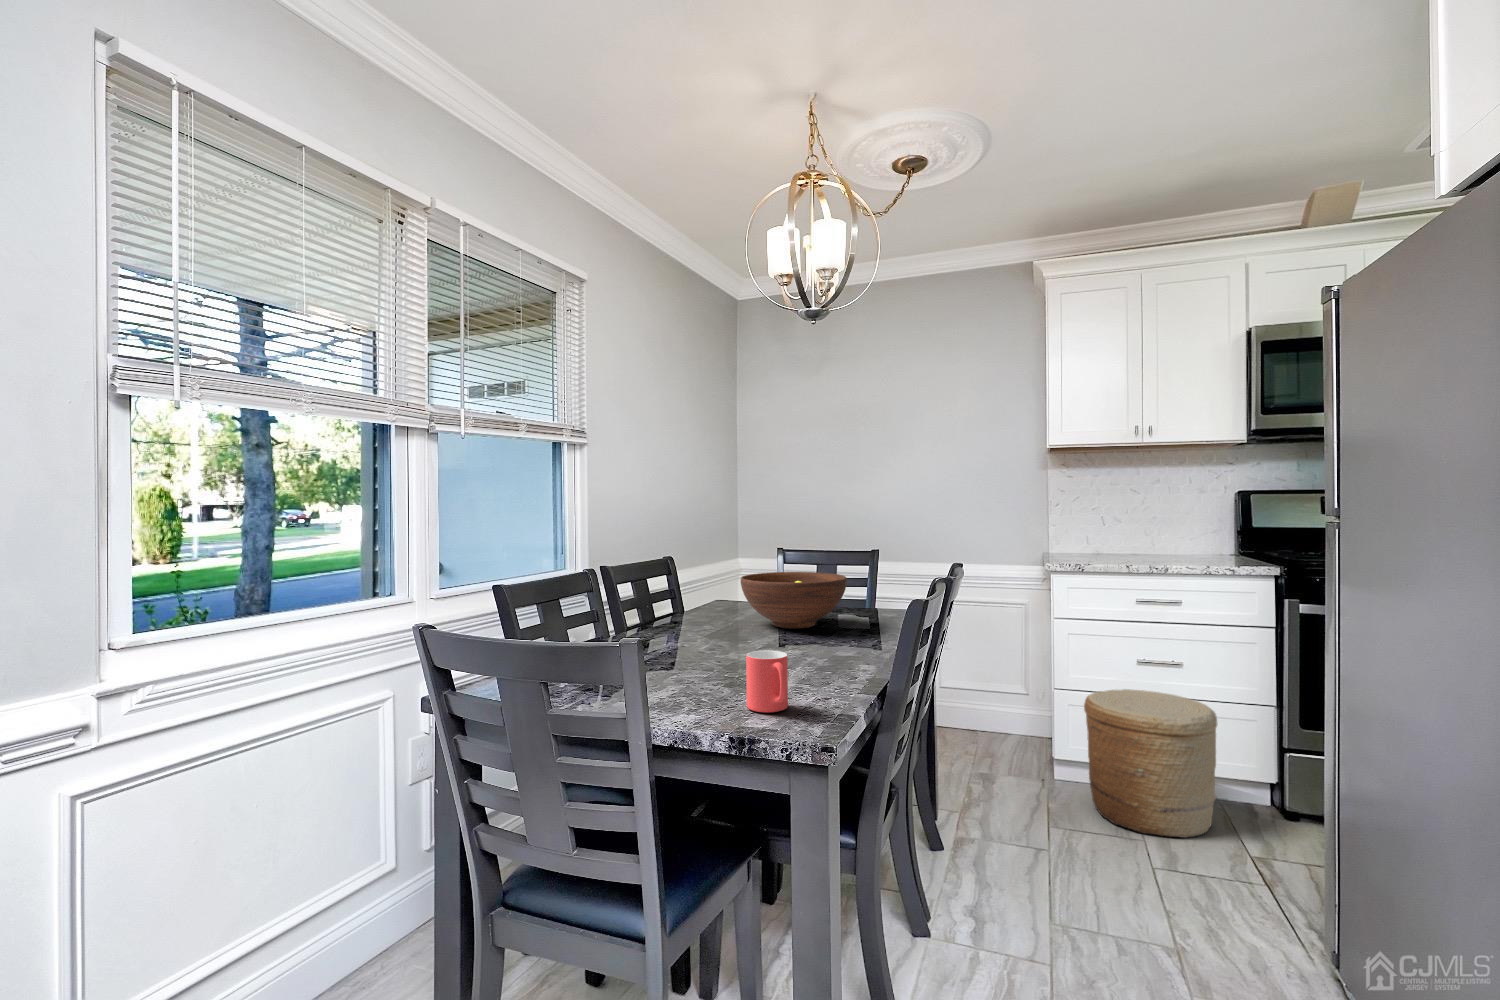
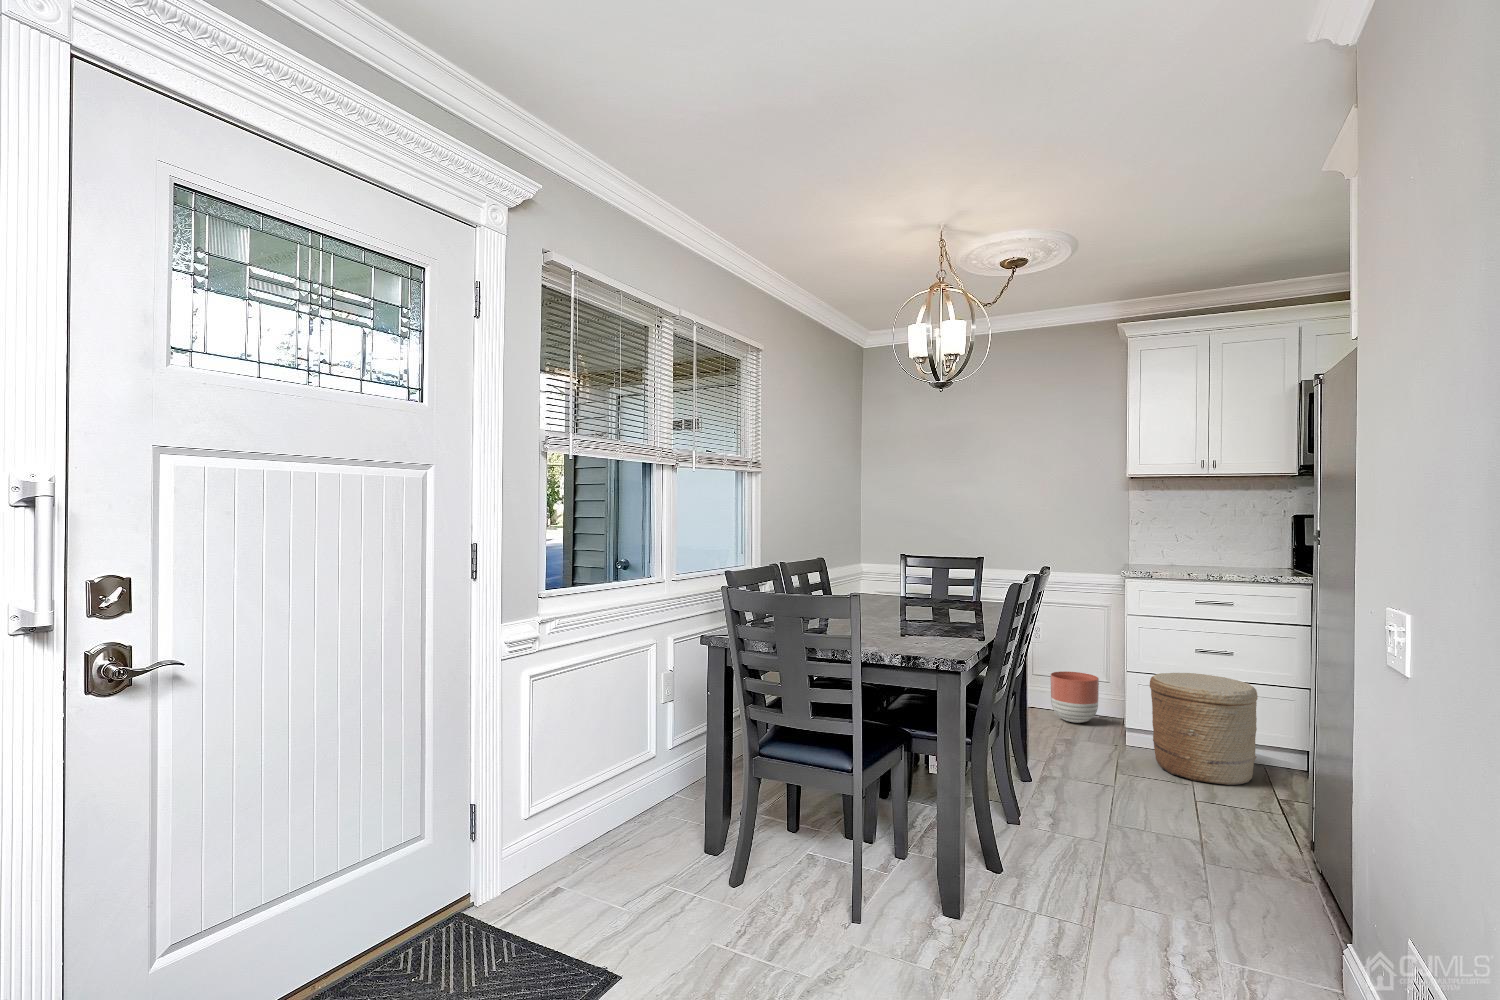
fruit bowl: present [741,572,847,629] -> none [884,570,962,609]
mug: present [746,651,788,712] -> none [906,612,933,648]
planter: none [961,685,1017,748] -> present [1051,671,1099,723]

